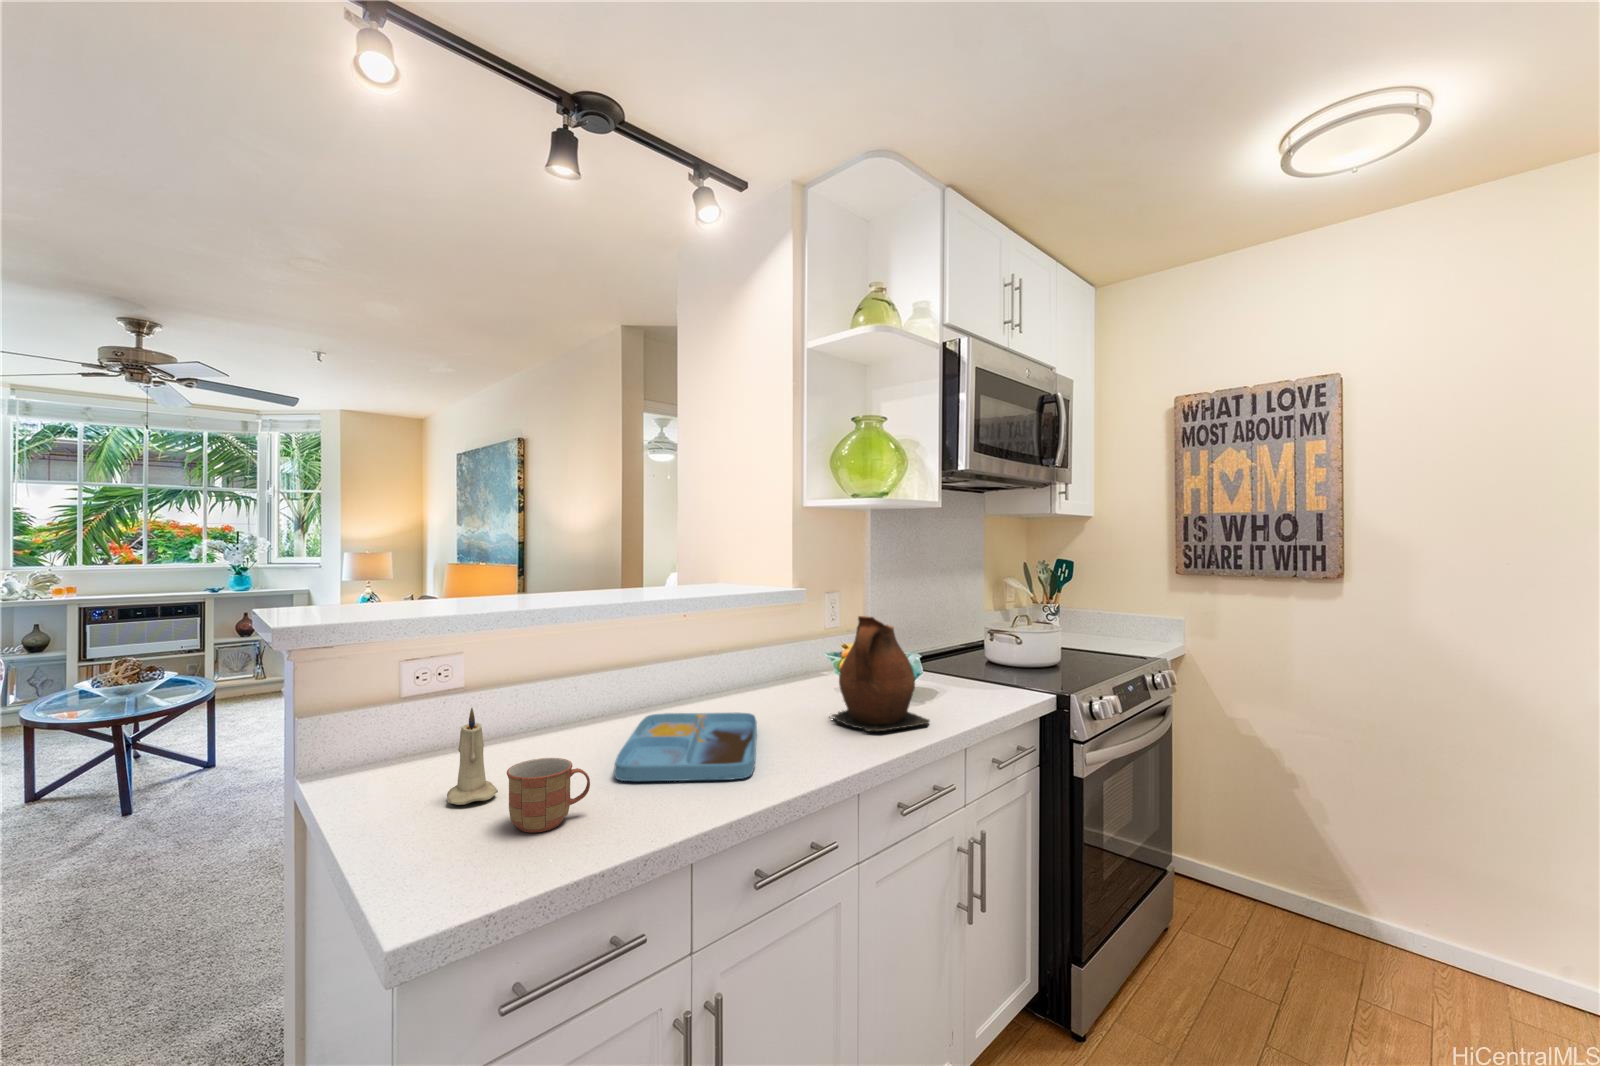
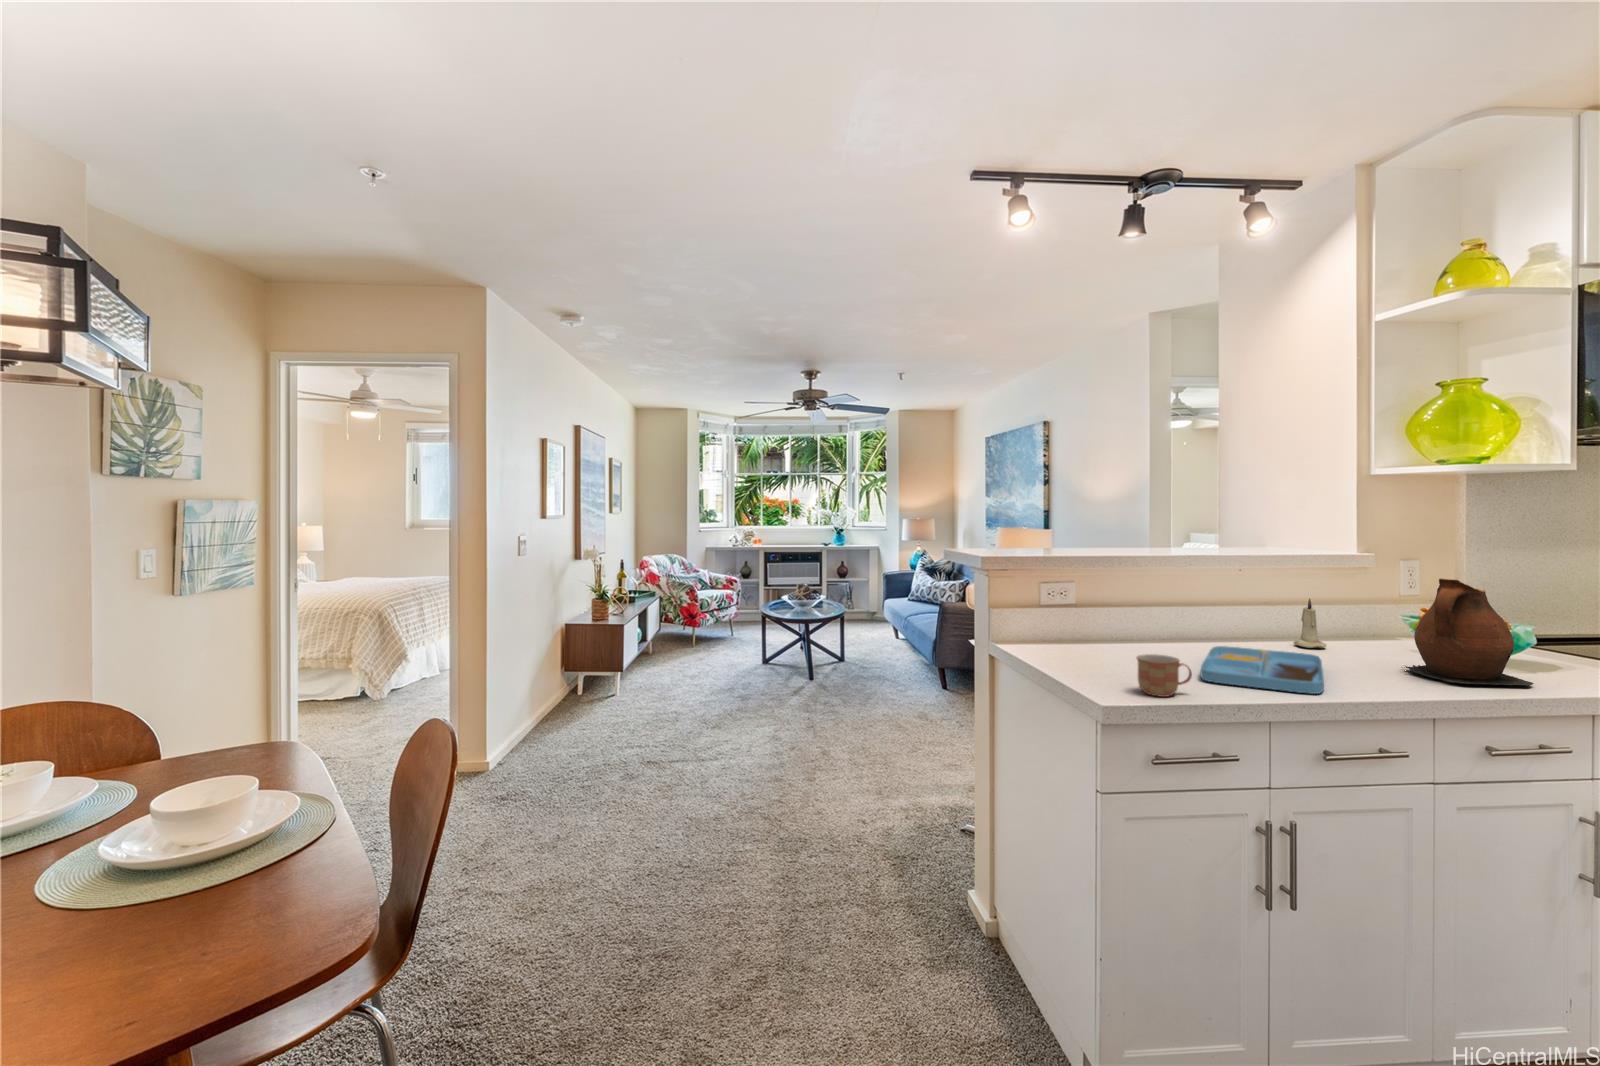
candle: present [447,708,498,805] -> present [1293,598,1326,648]

